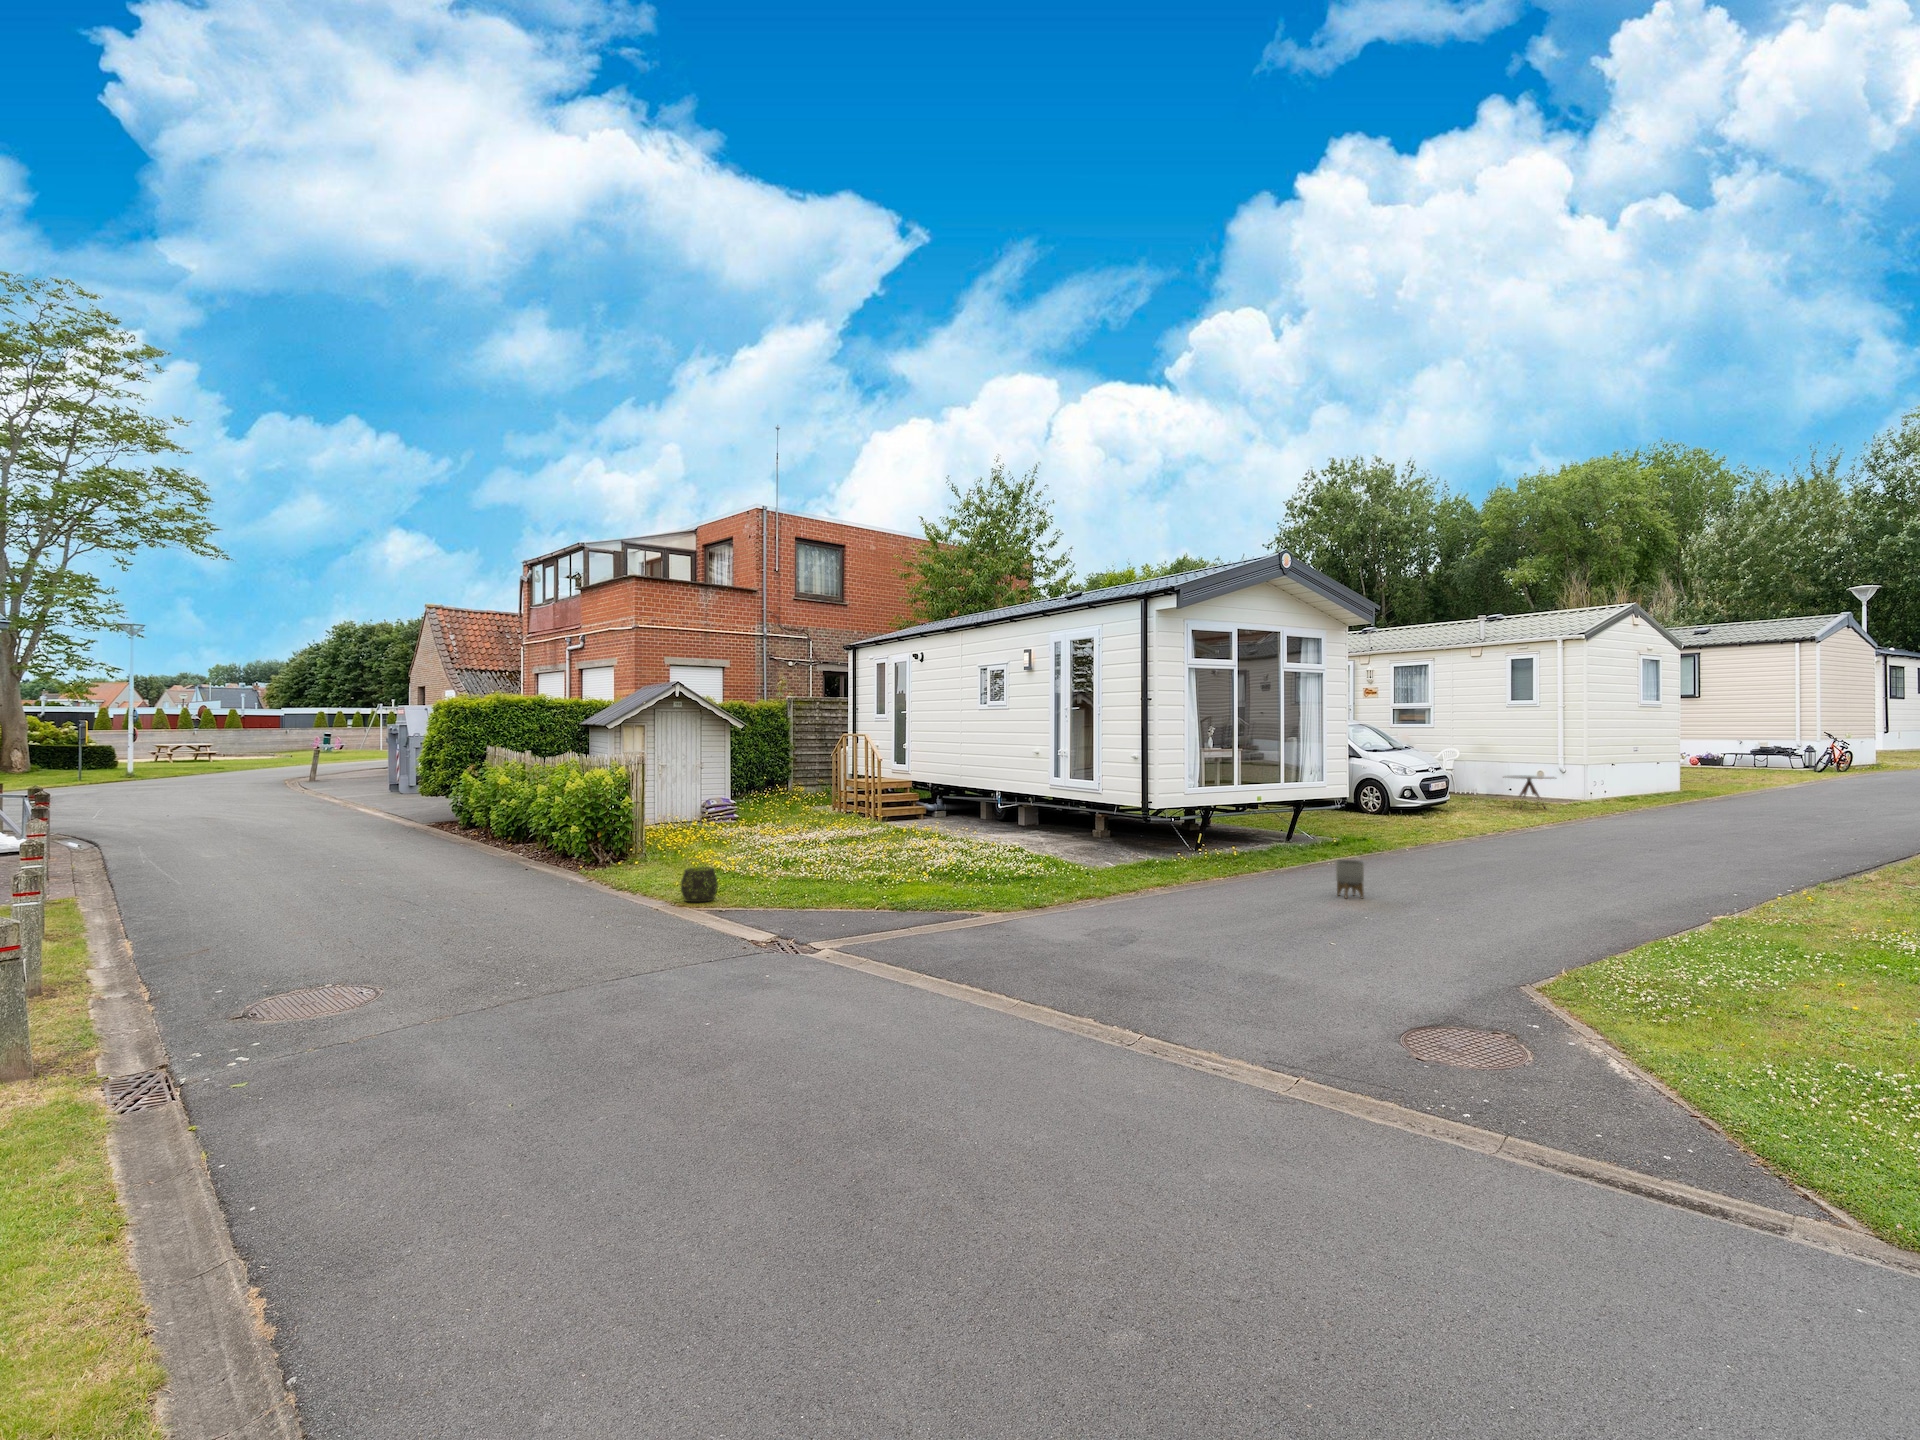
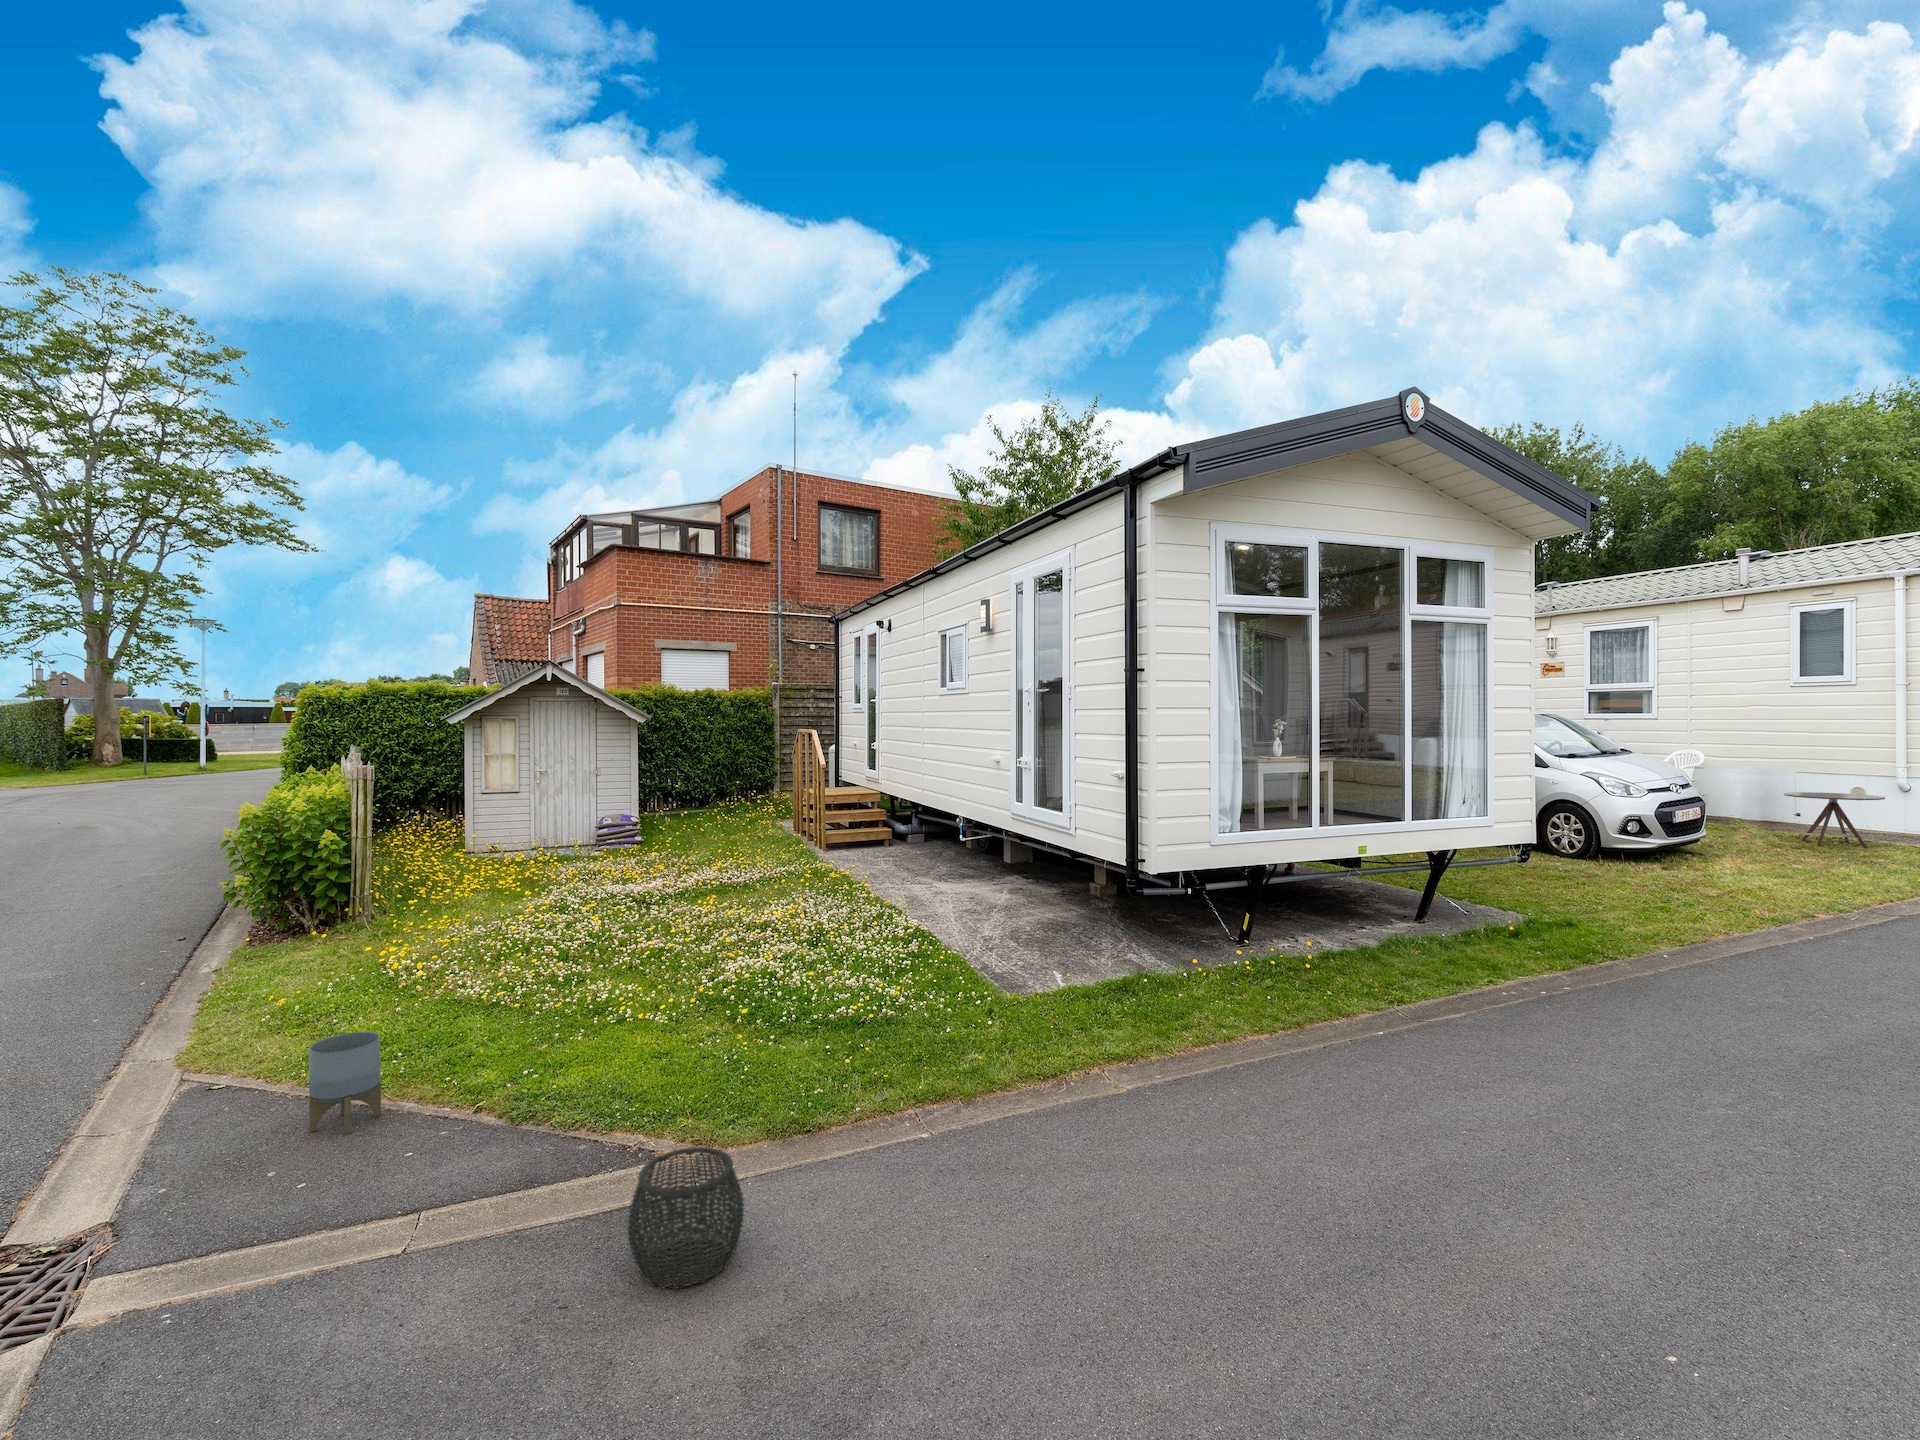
planter: present [1336,860,1364,898] -> present [309,1032,381,1134]
woven basket: present [681,867,718,902] -> present [628,1147,744,1289]

